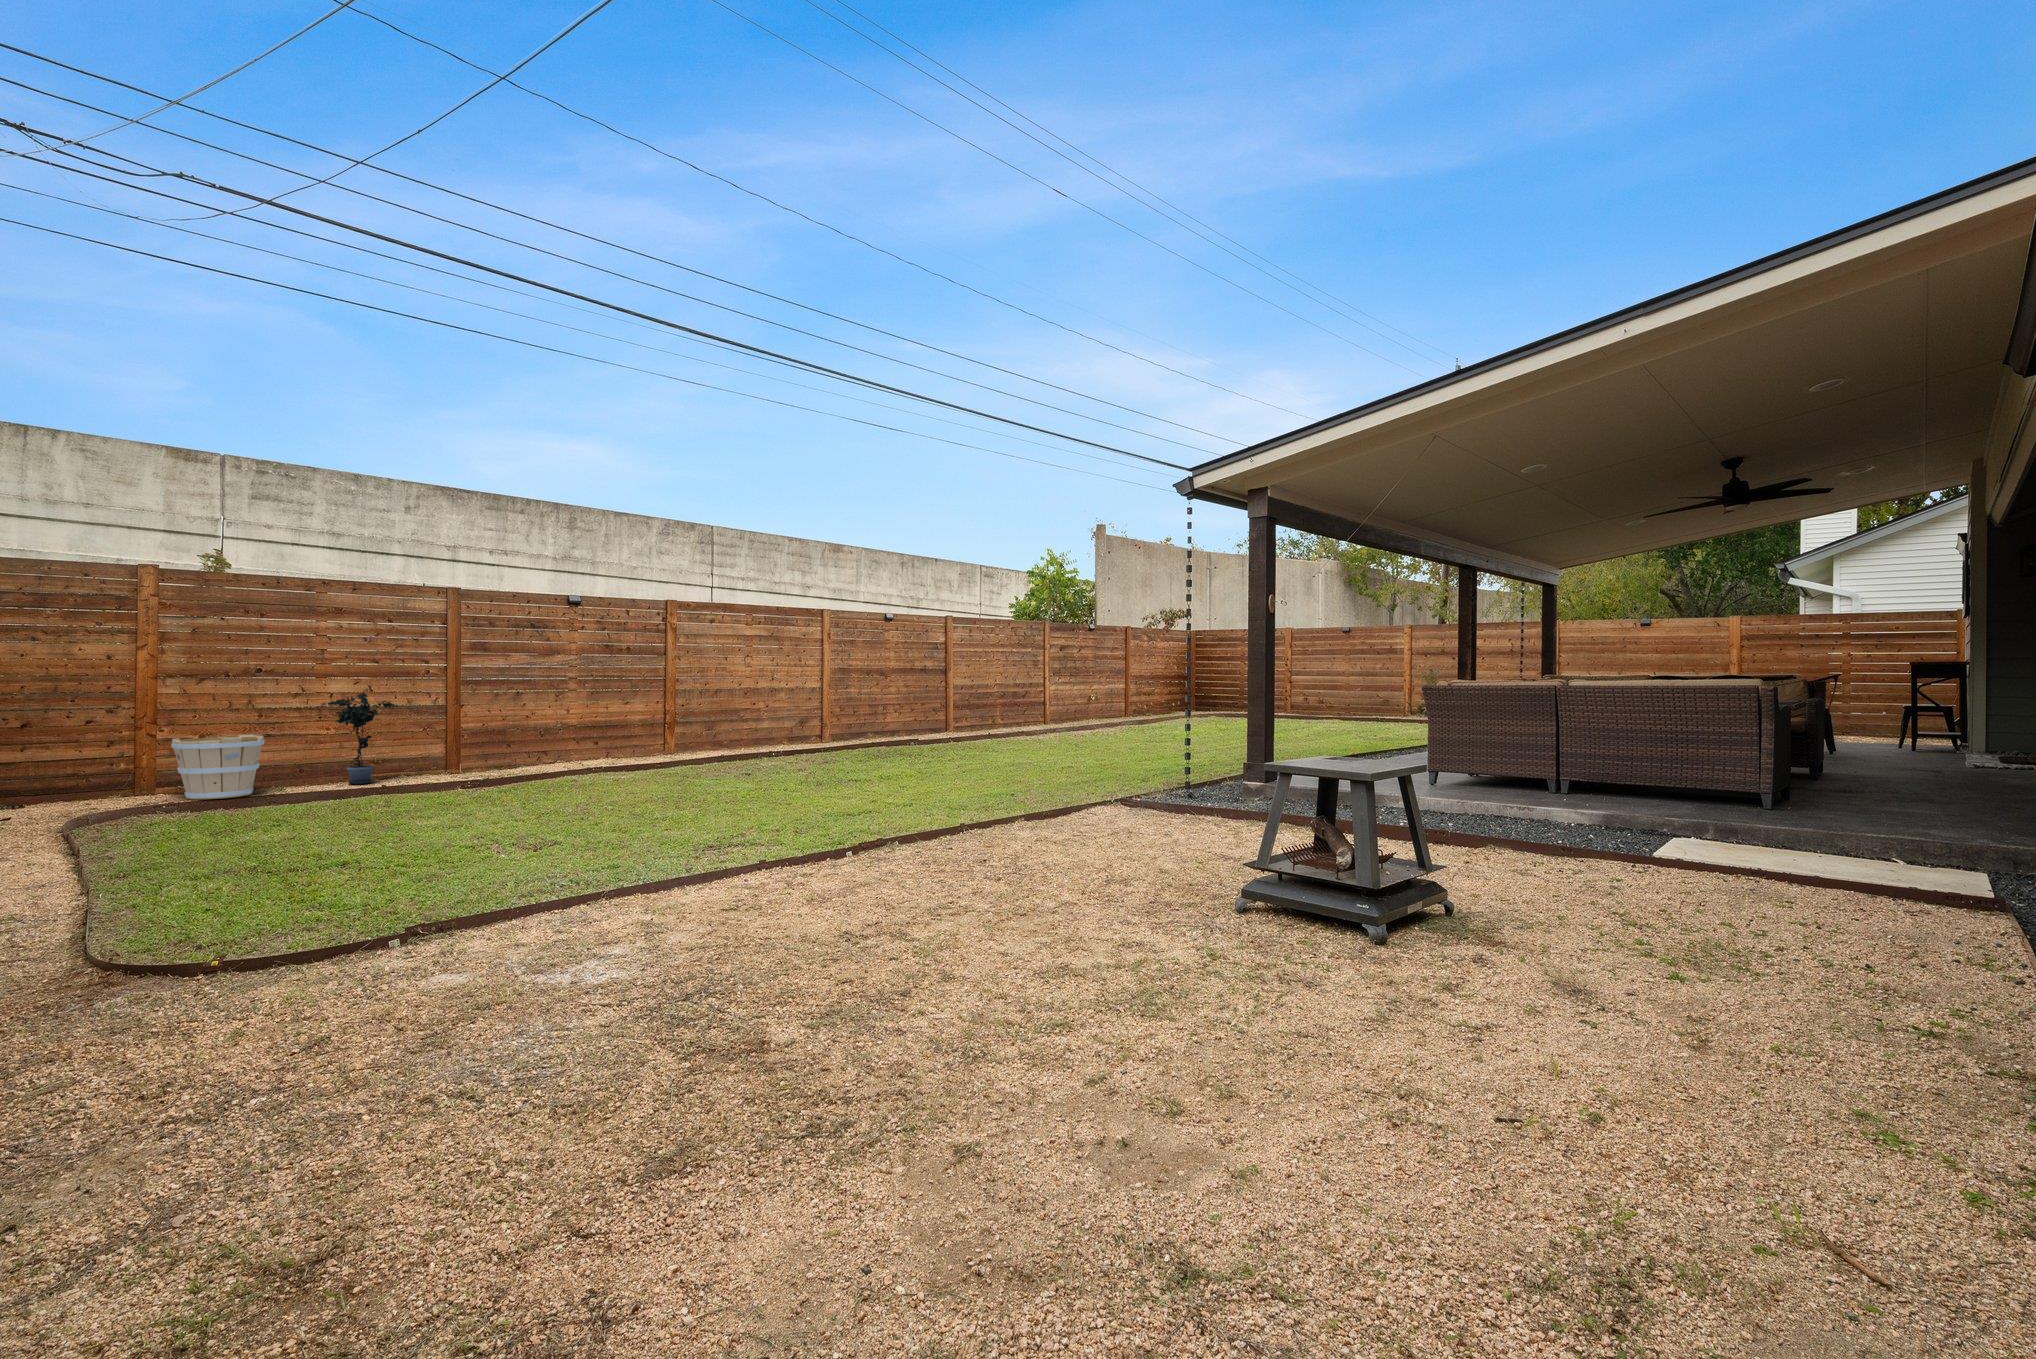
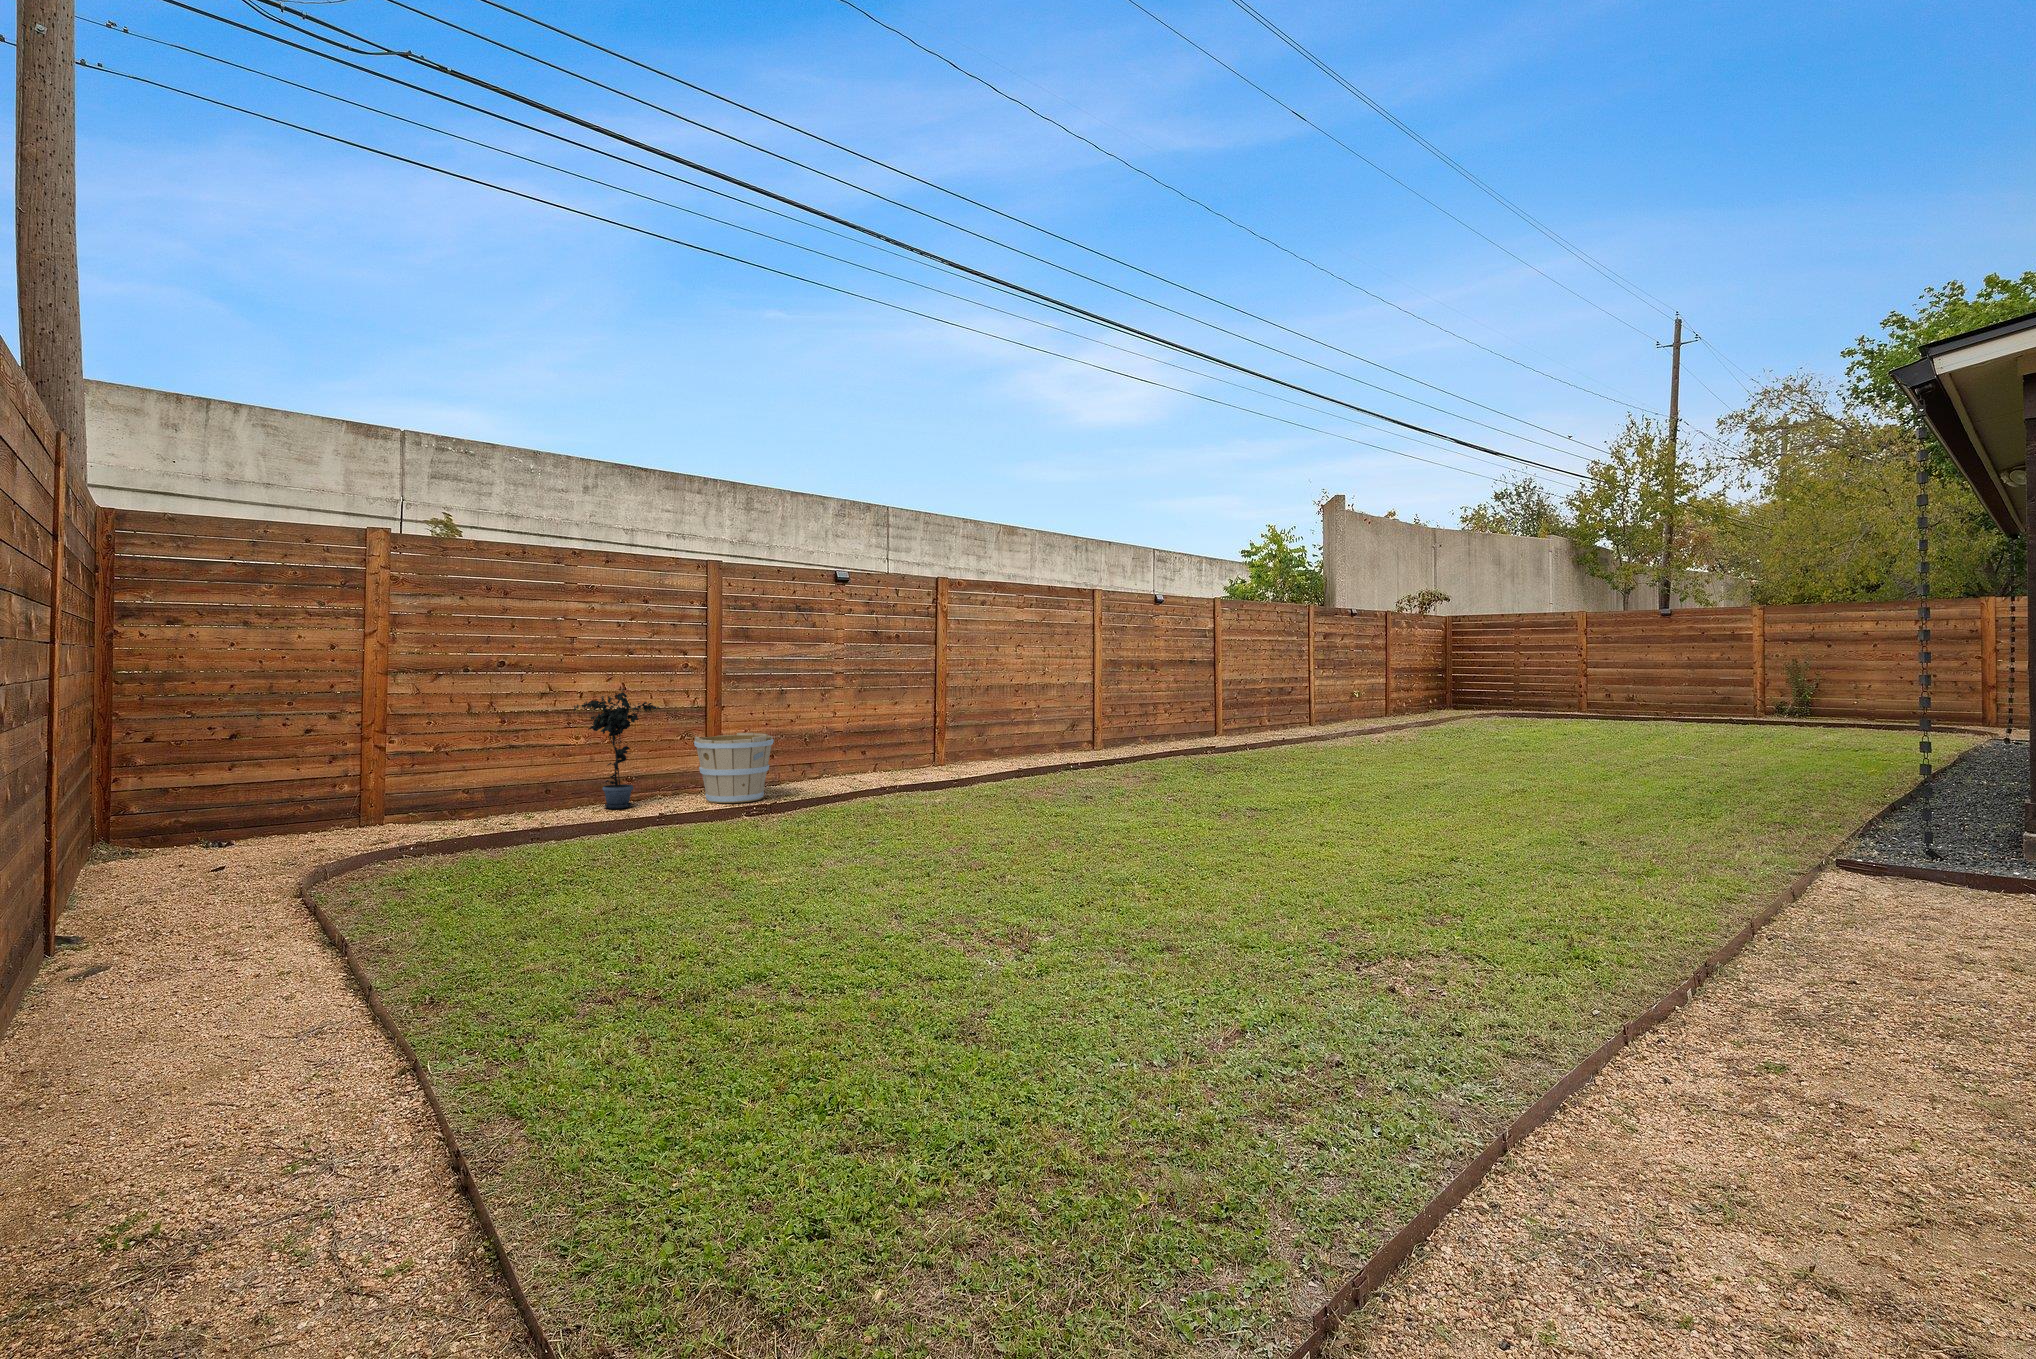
wooden bucket: present [171,735,265,800] -> present [694,733,774,803]

